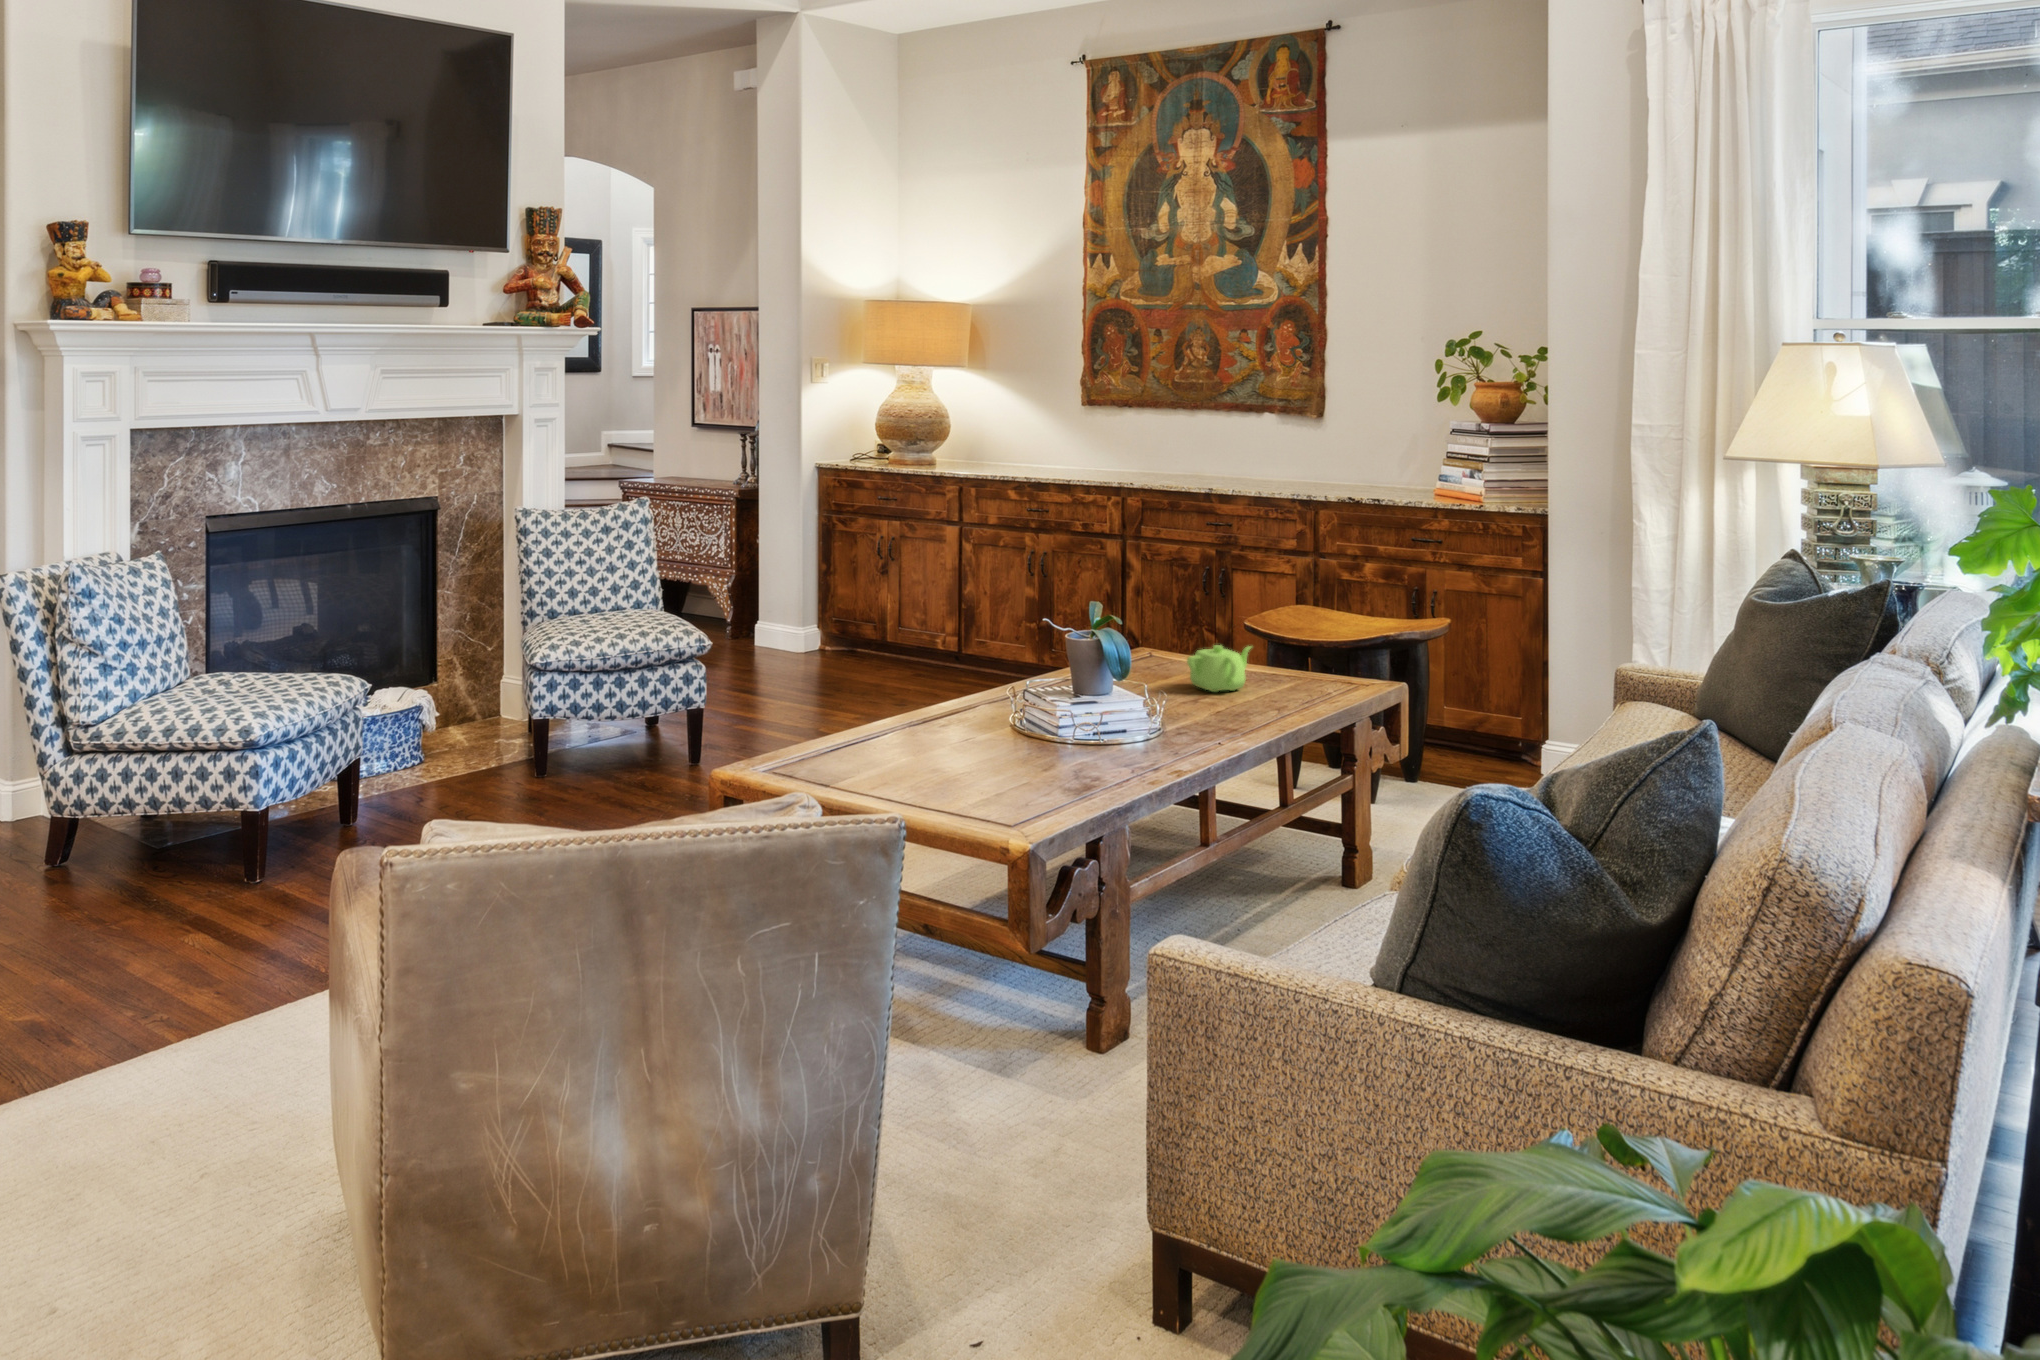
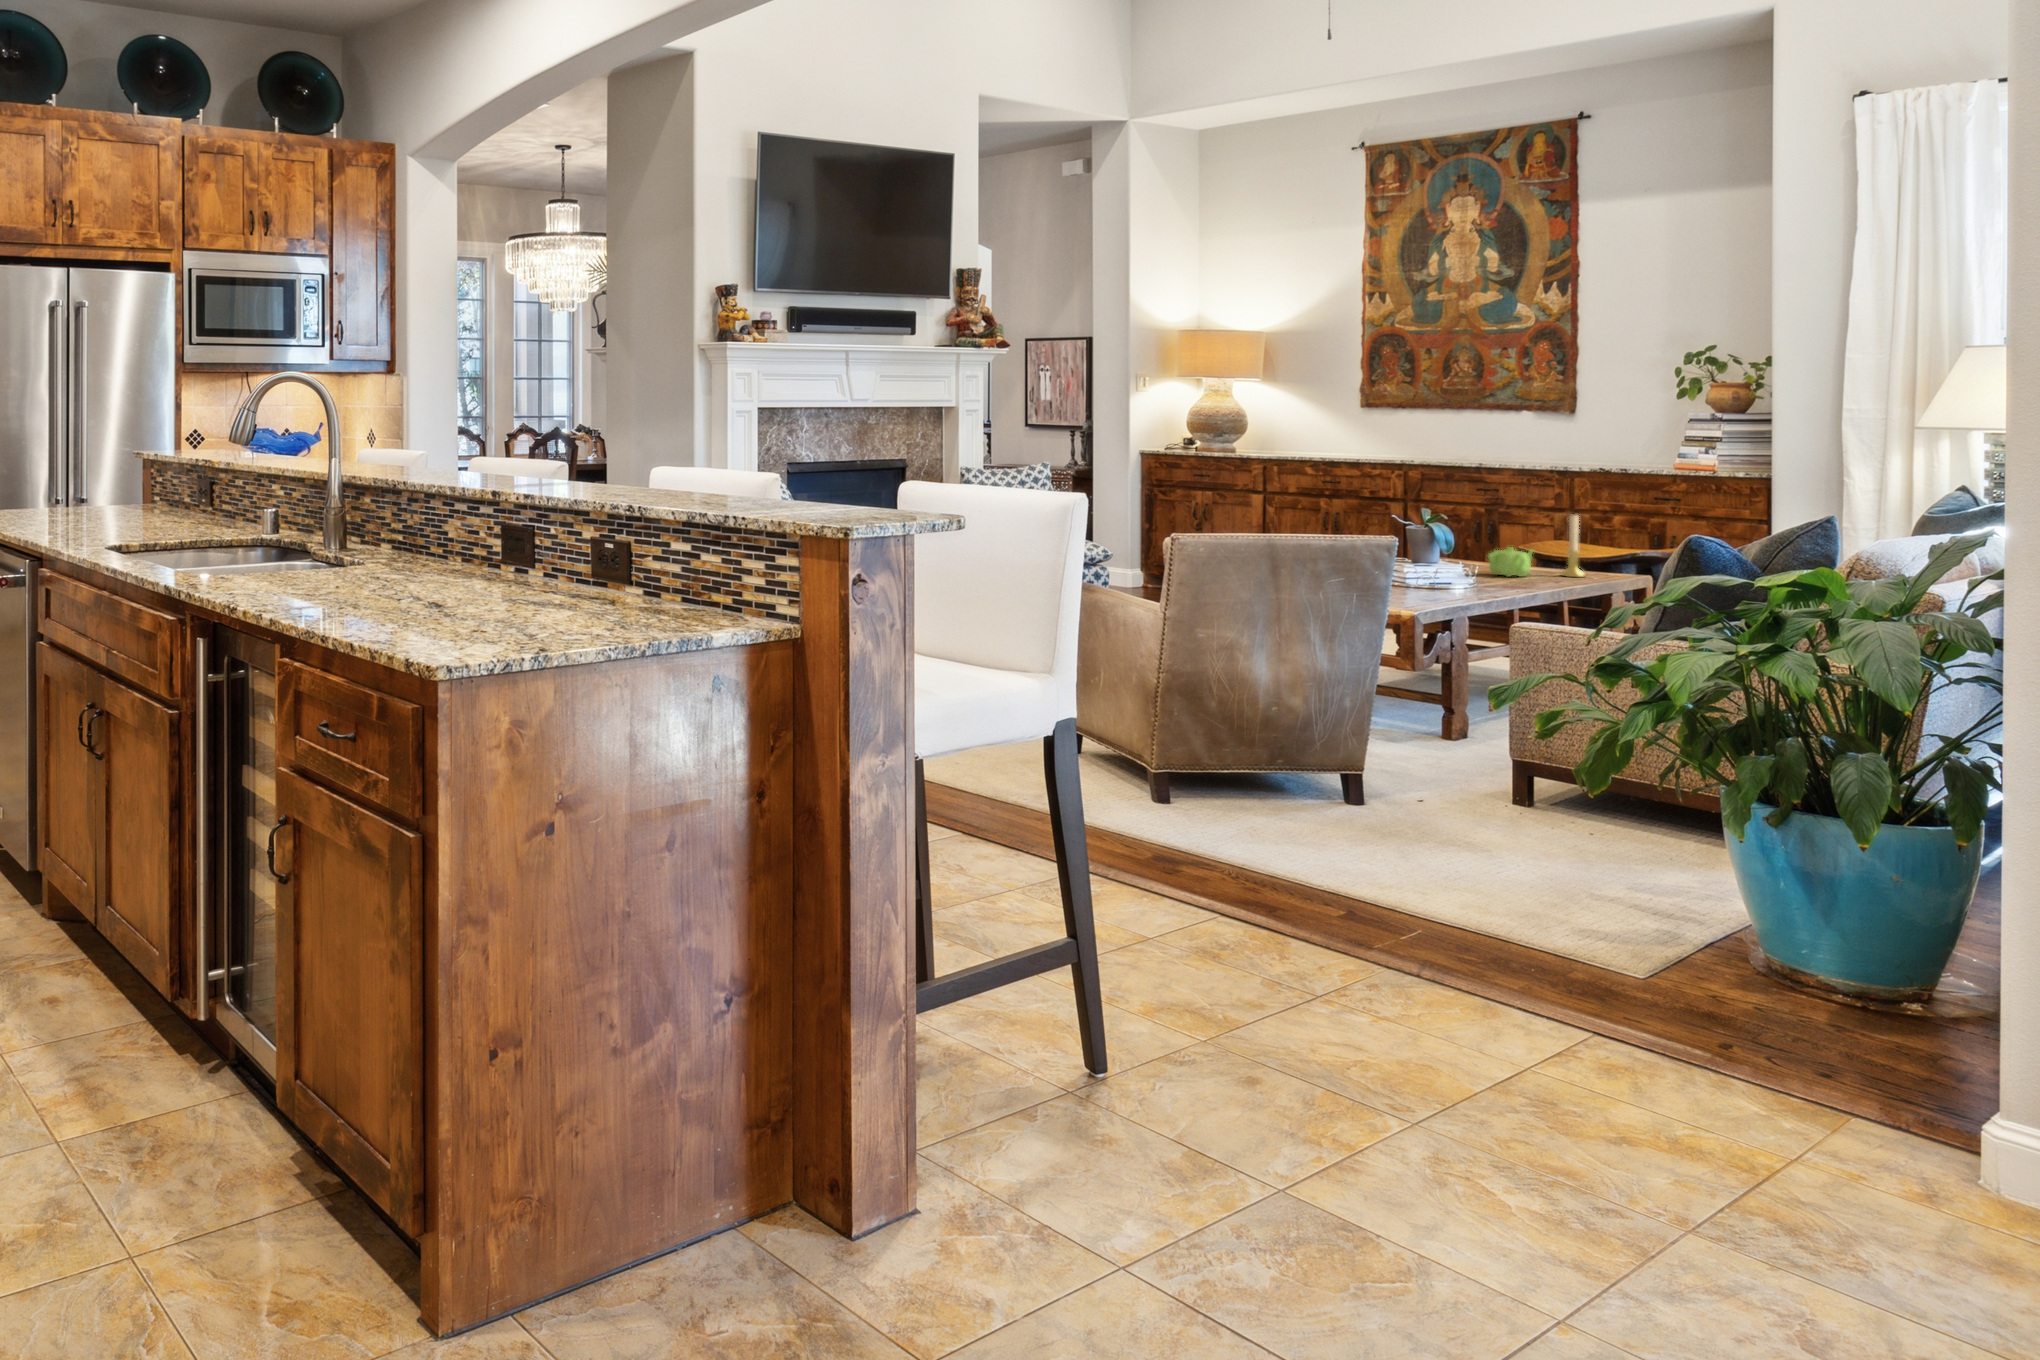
candle holder: none [1285,590,1319,689] -> present [1561,515,1586,577]

